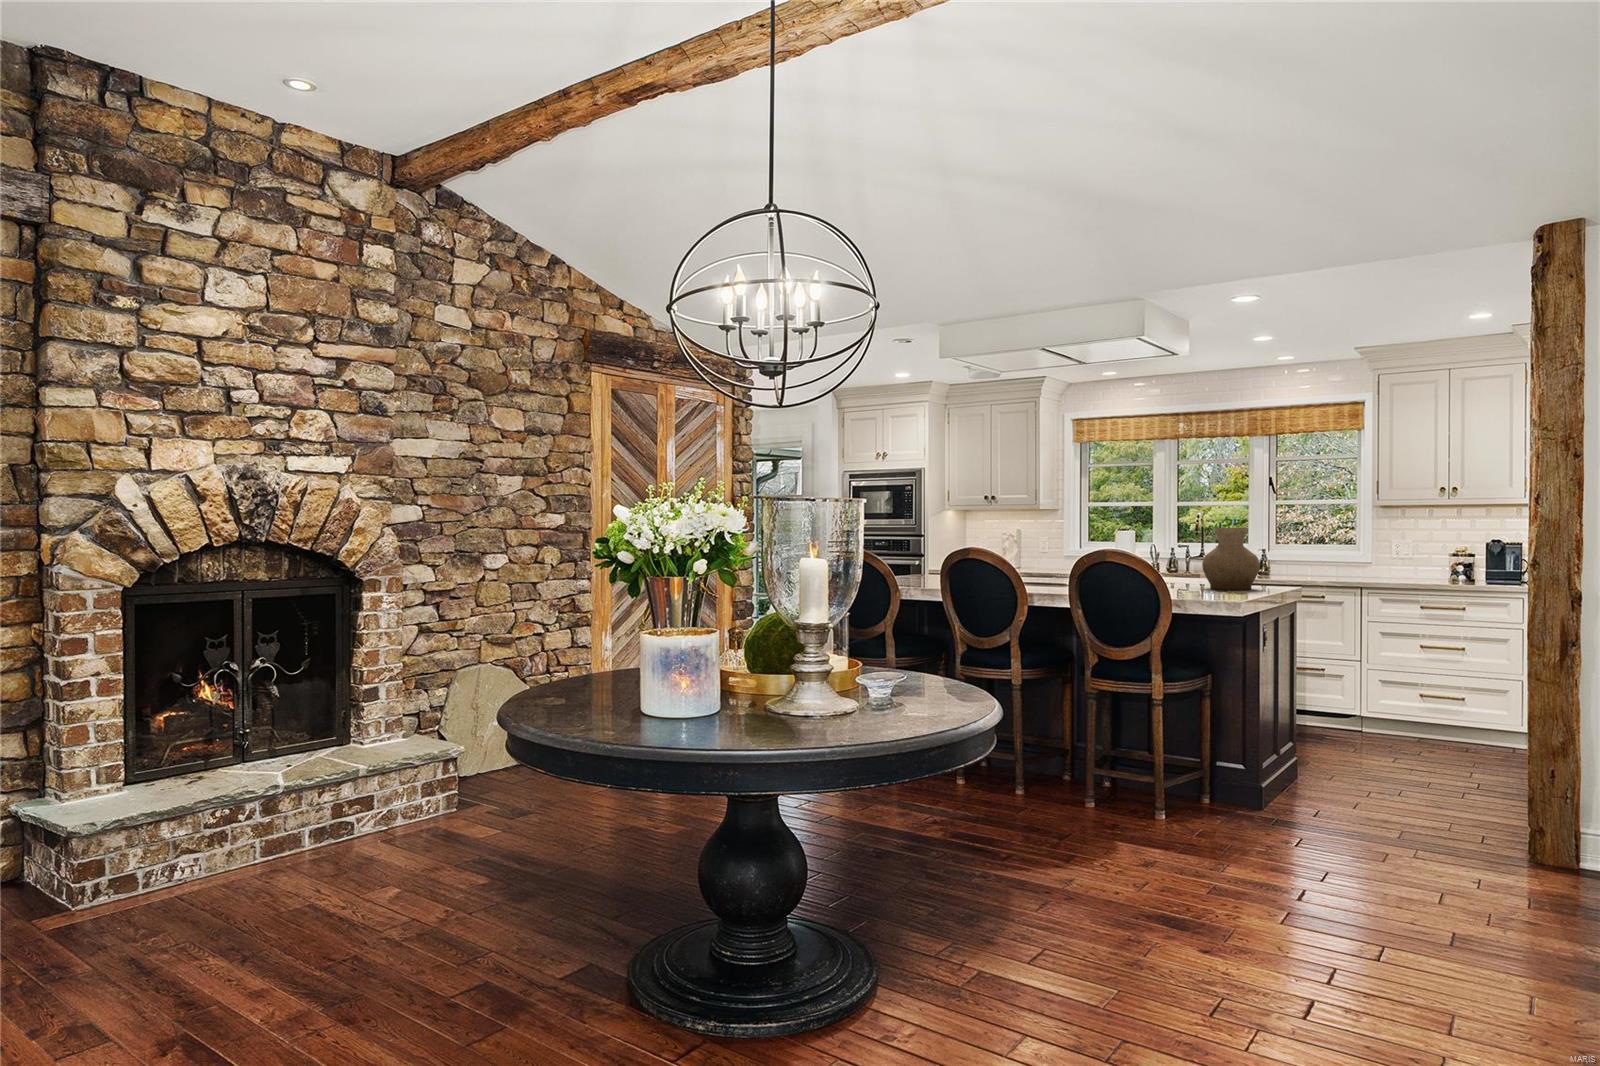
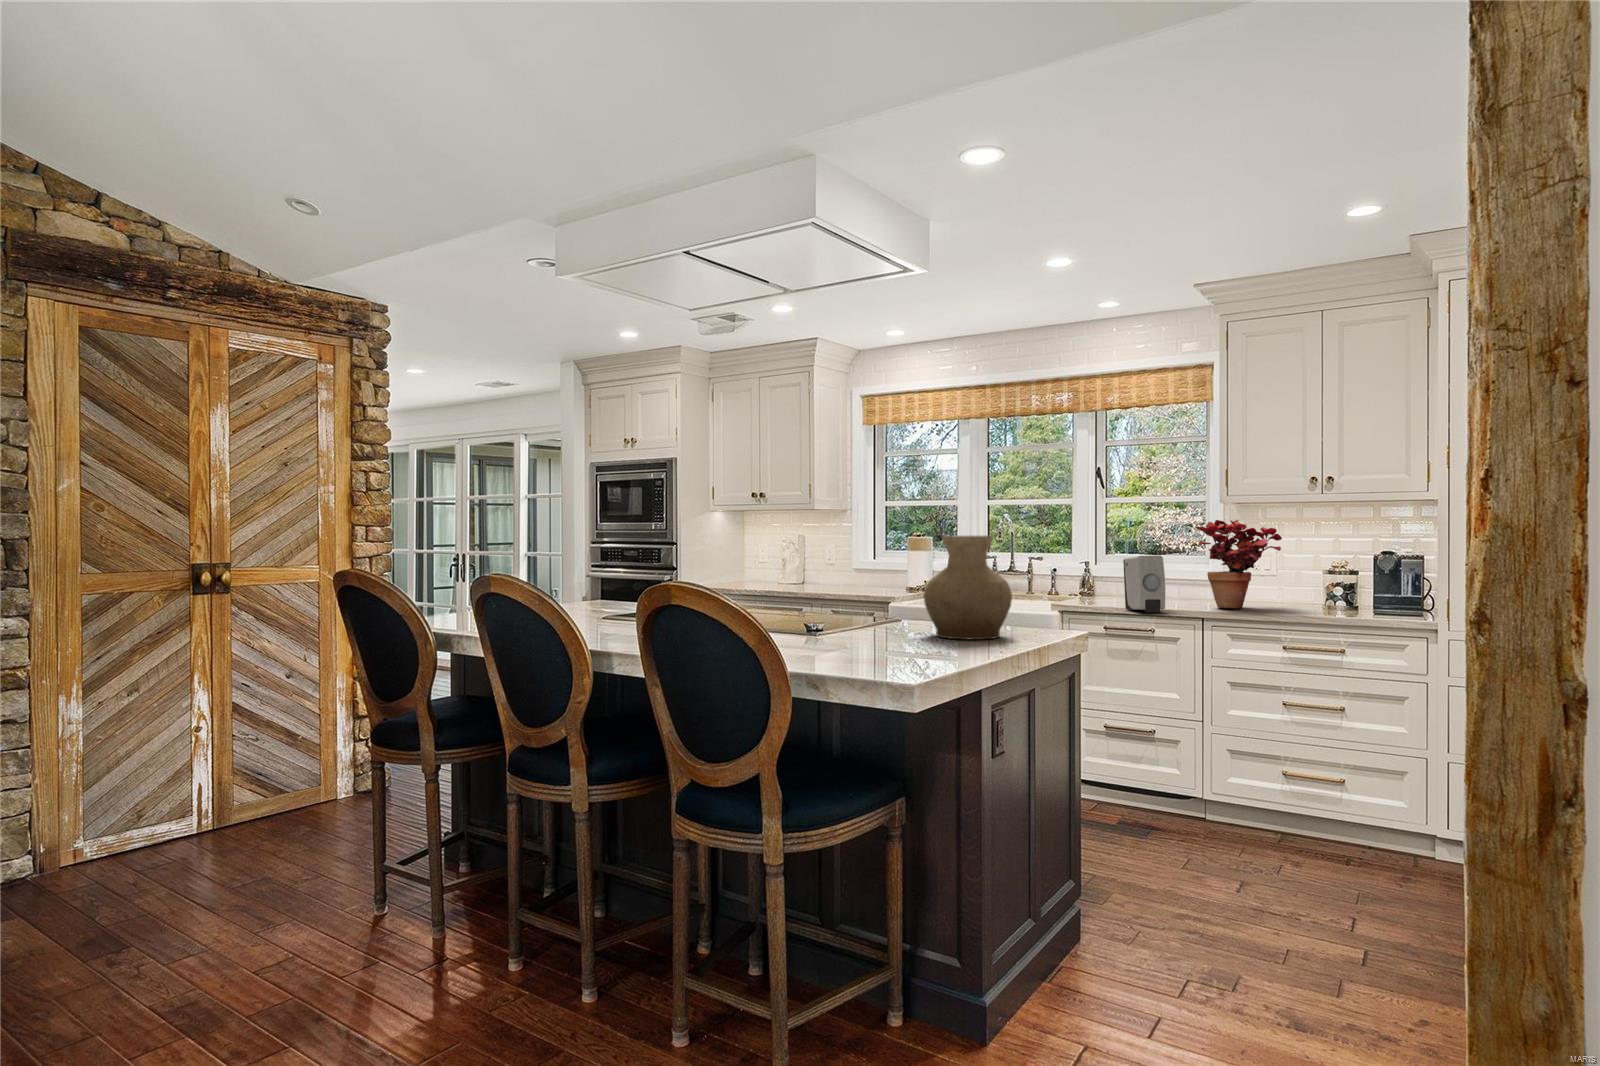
potted plant: none [1355,518,1420,581] -> present [1196,520,1282,608]
soap dispenser: none [1301,544,1333,584] -> present [1123,556,1165,612]

